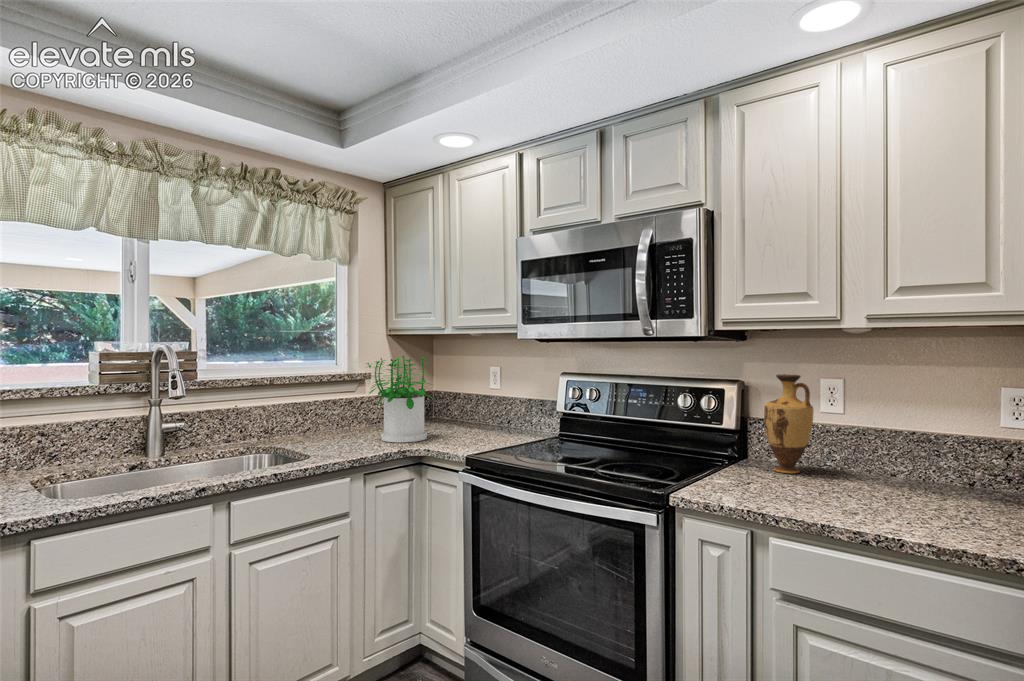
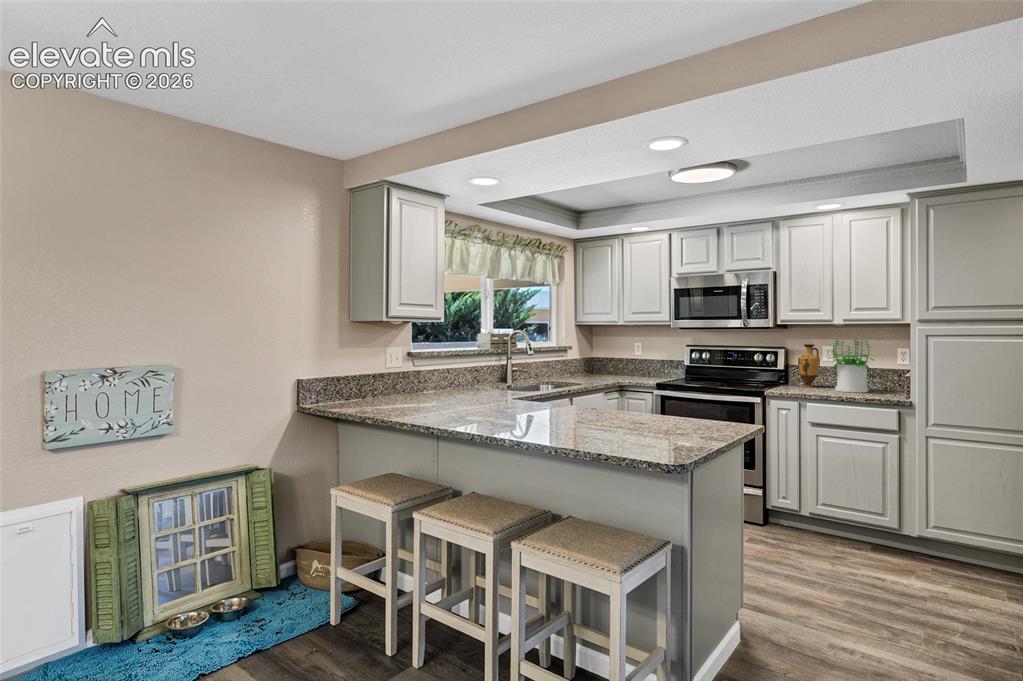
potted plant: present [366,355,433,442] -> present [829,339,874,393]

